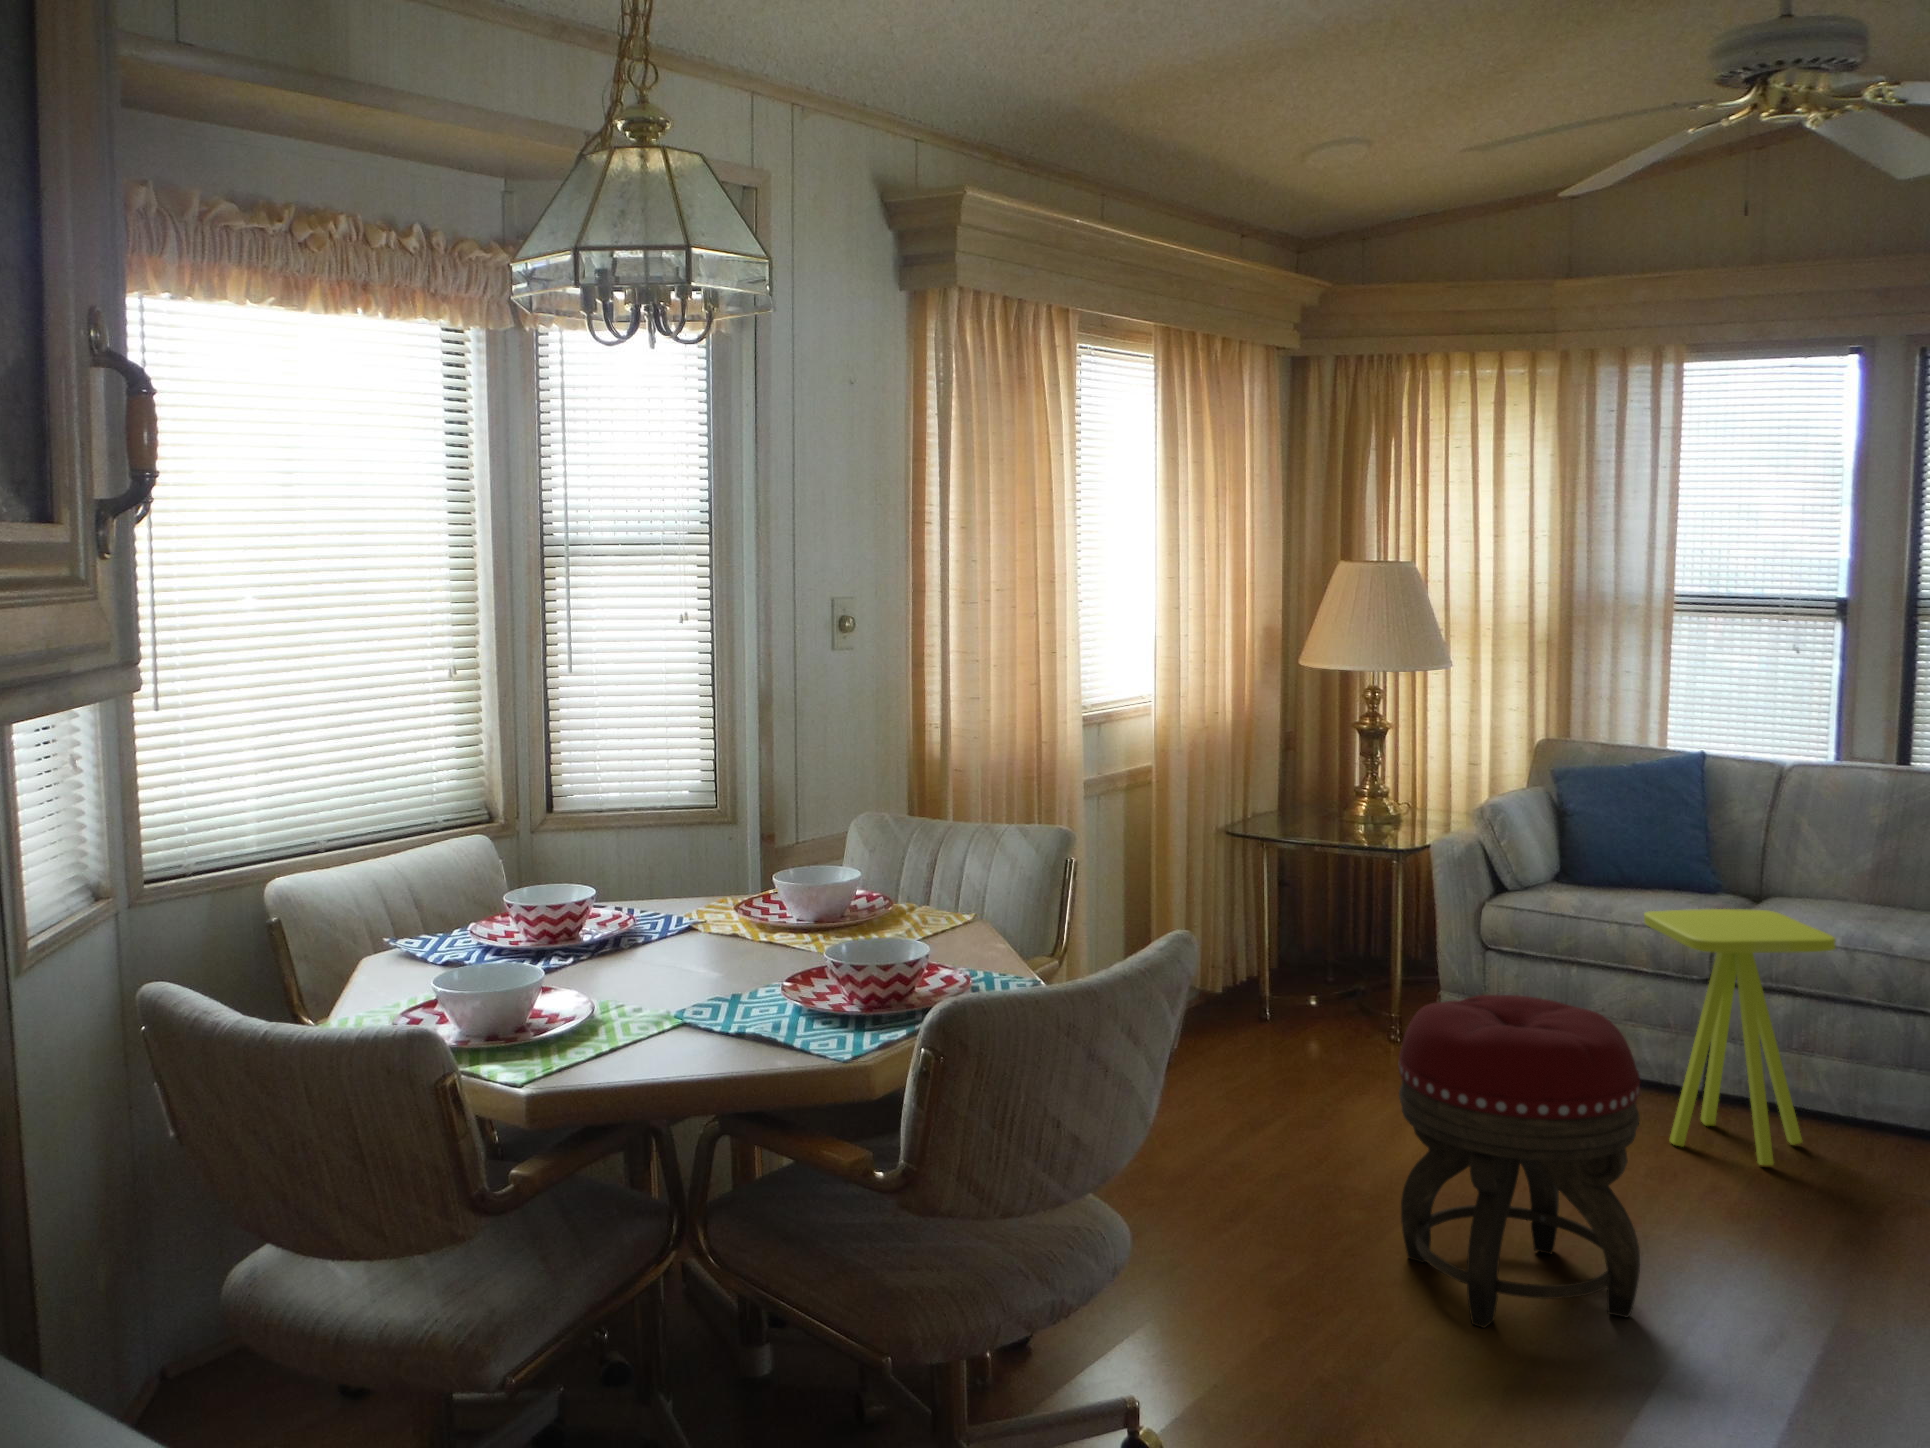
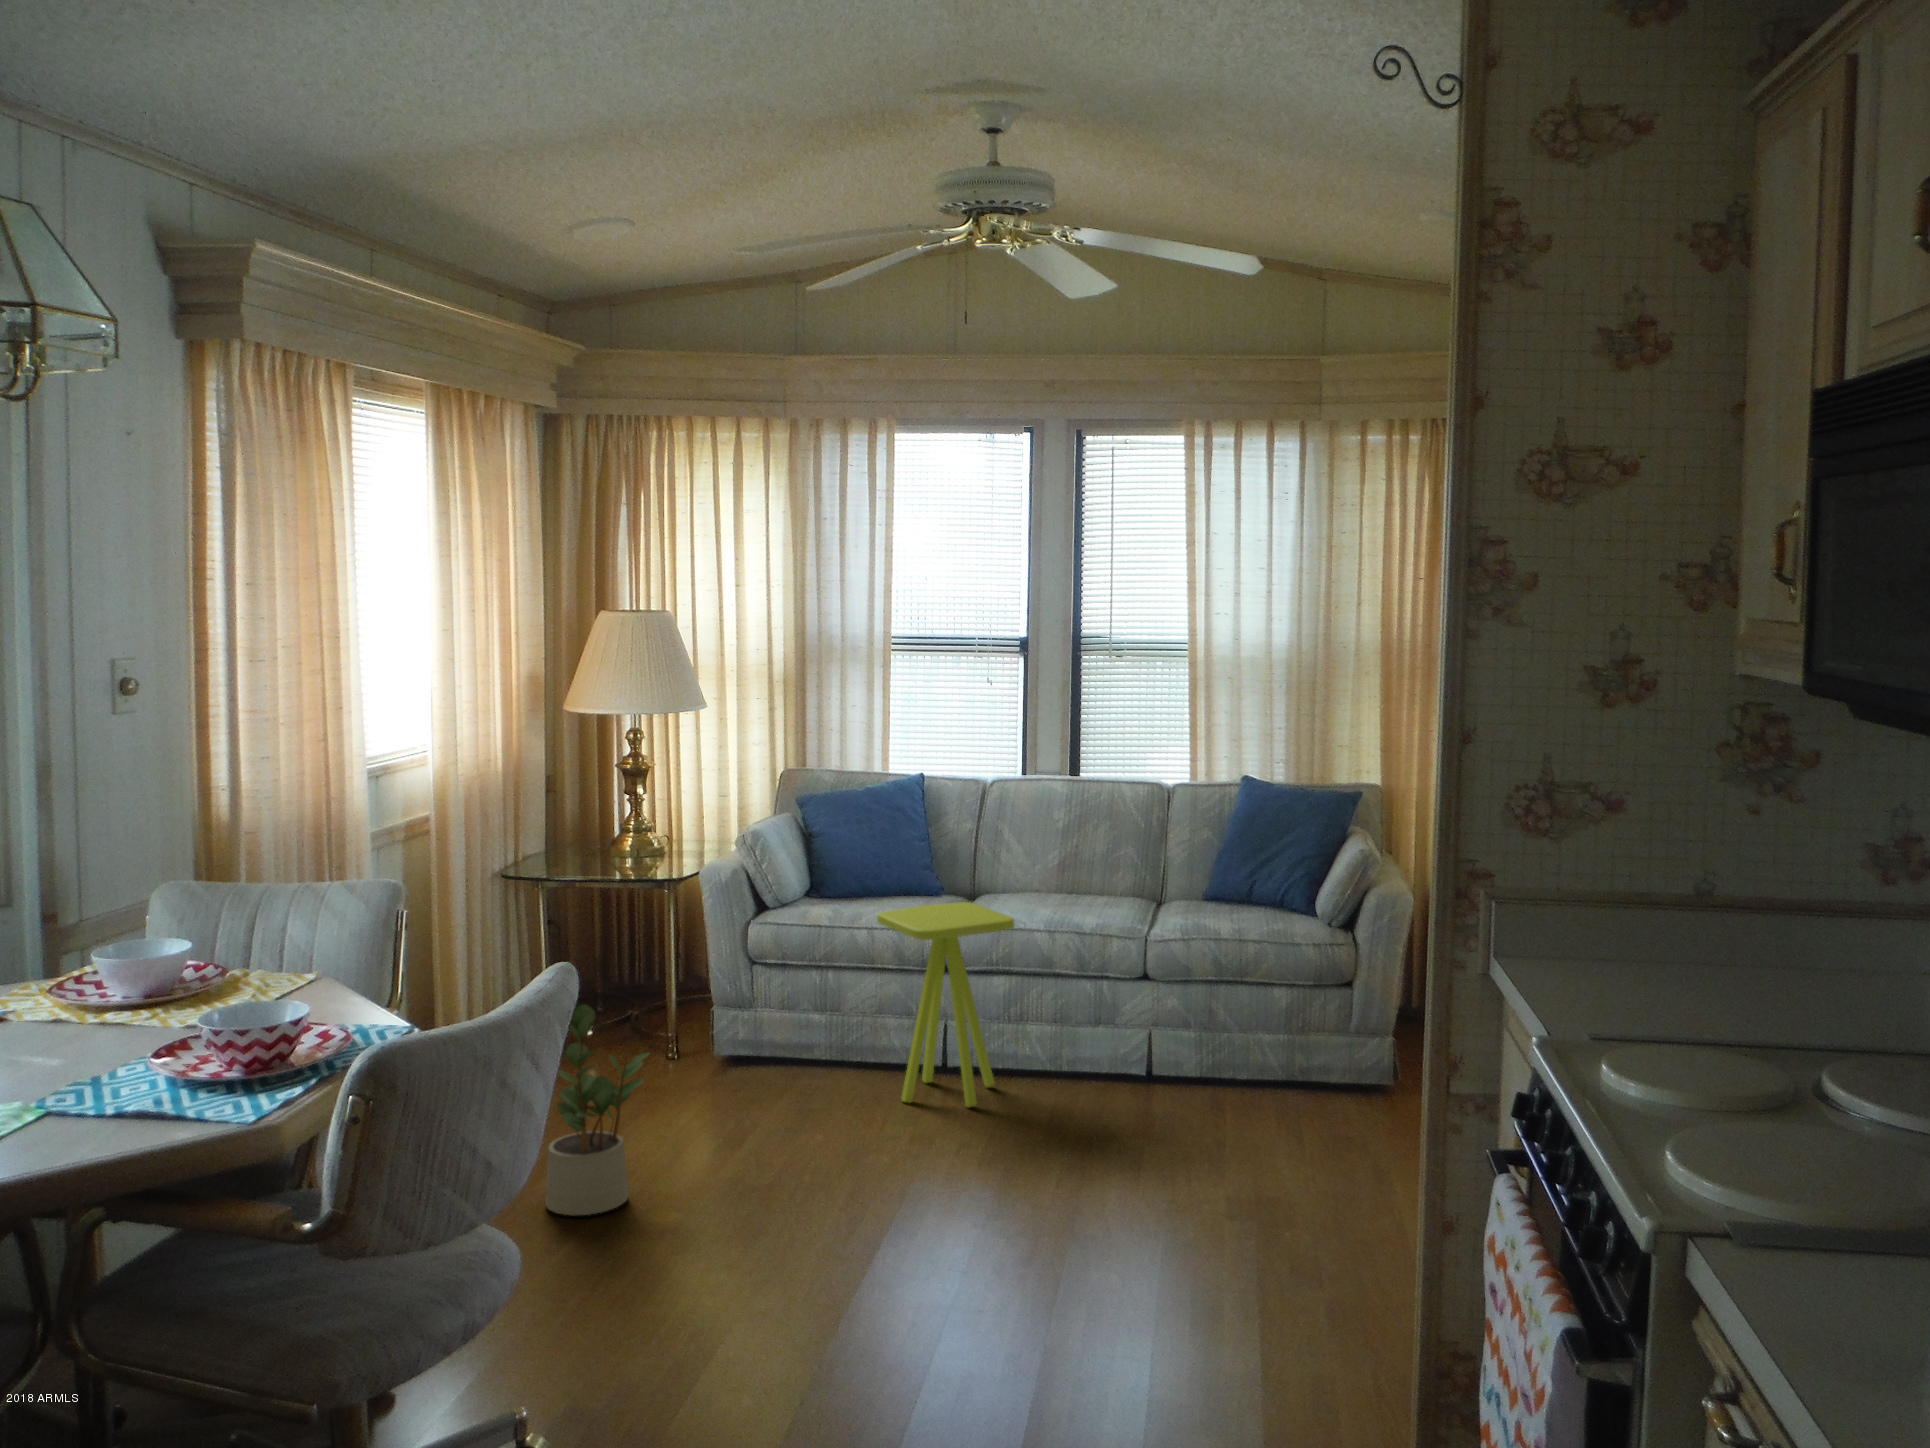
potted plant: none [1230,978,1348,1208] -> present [545,1004,649,1215]
footstool: present [1399,995,1640,1328] -> none [704,992,895,1272]

